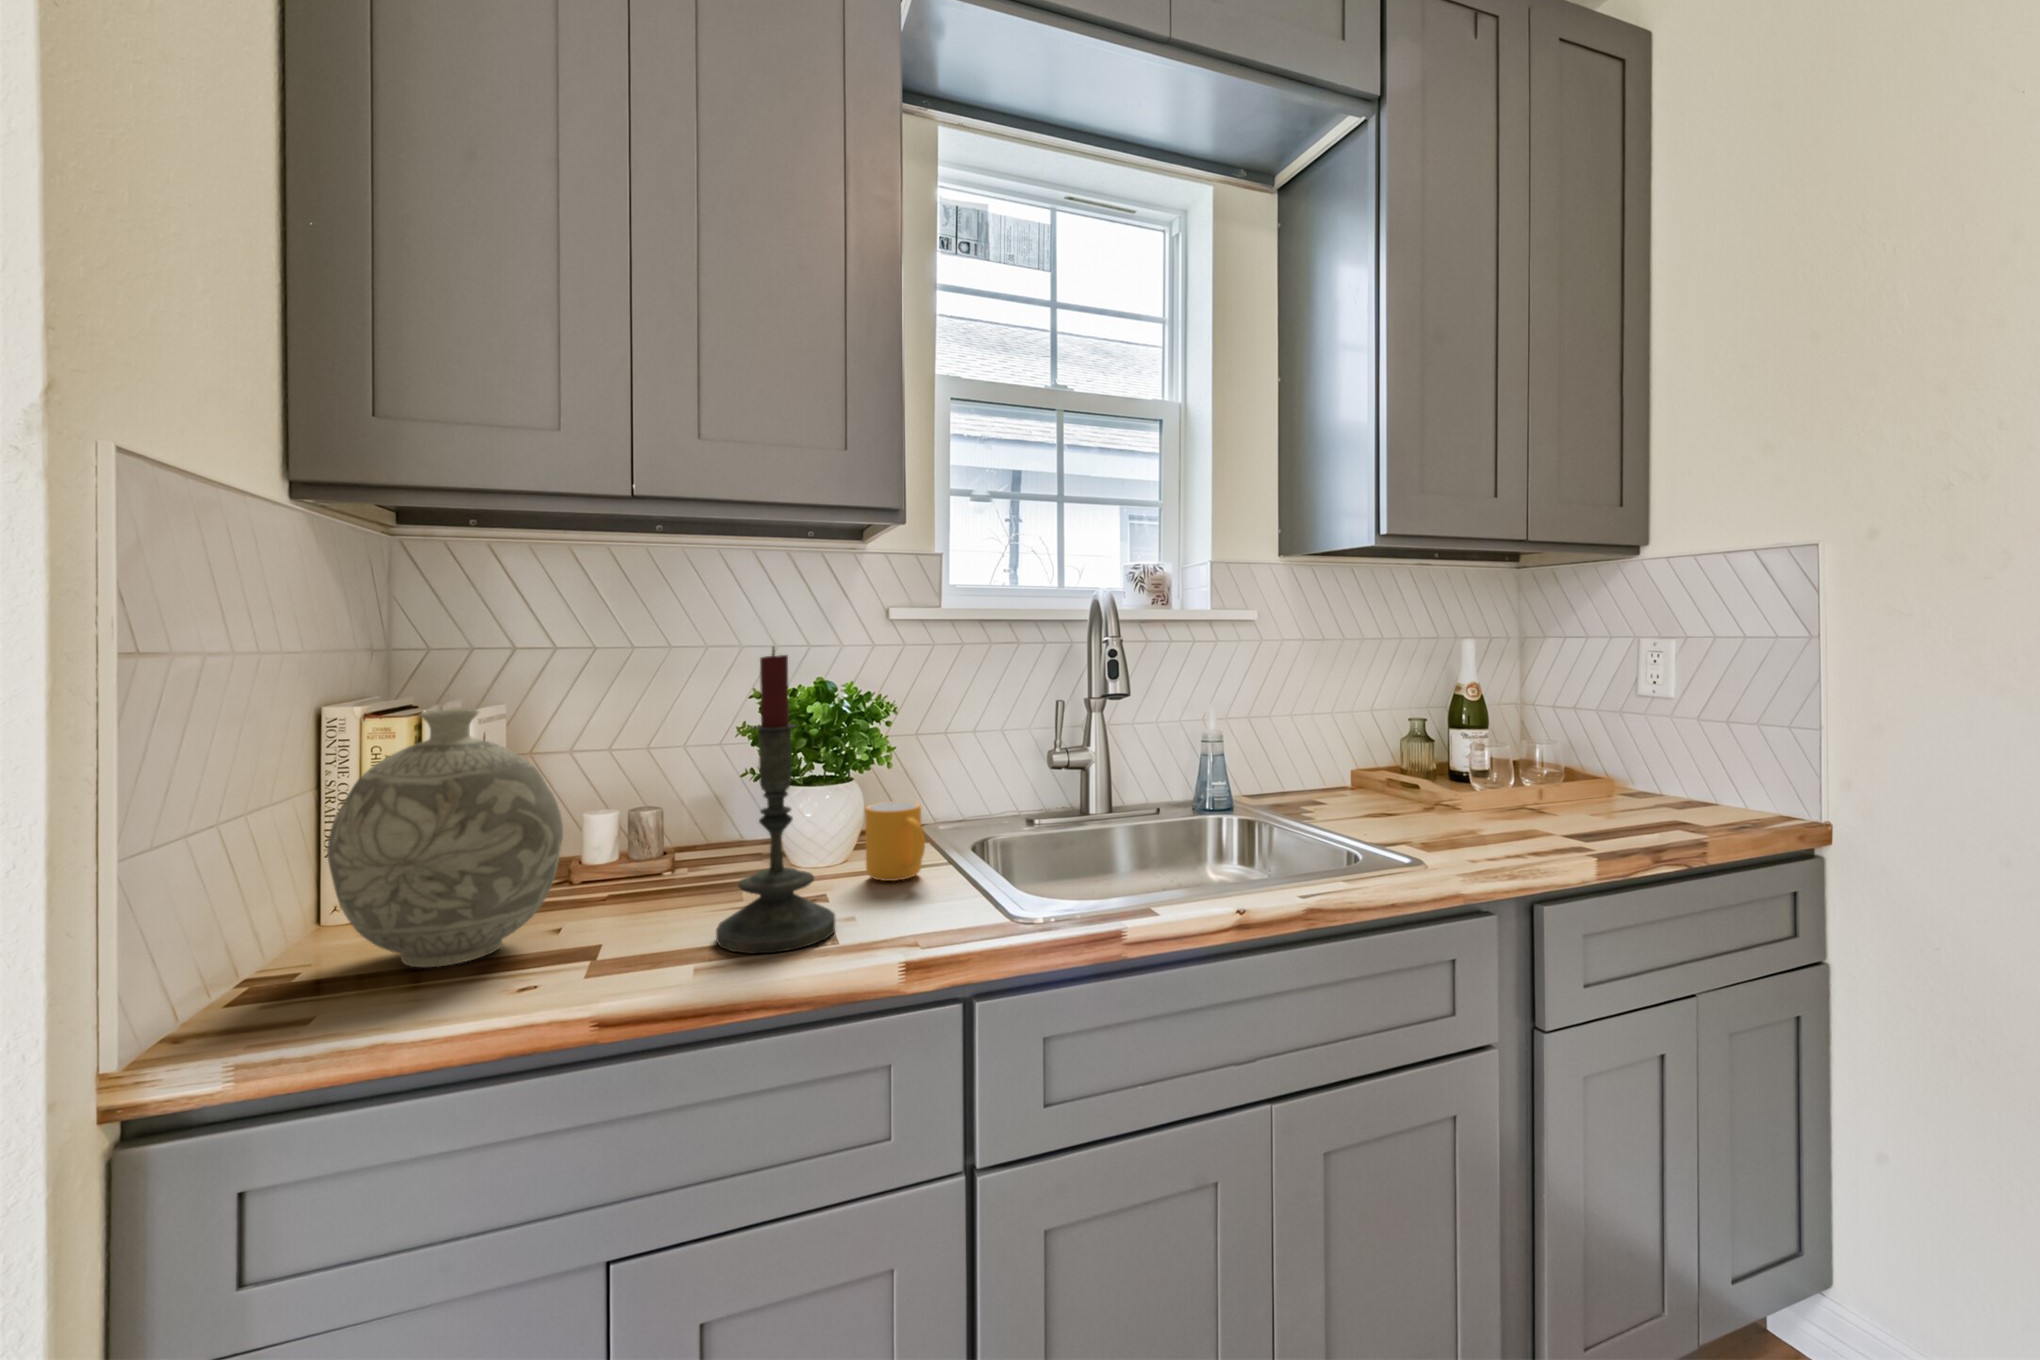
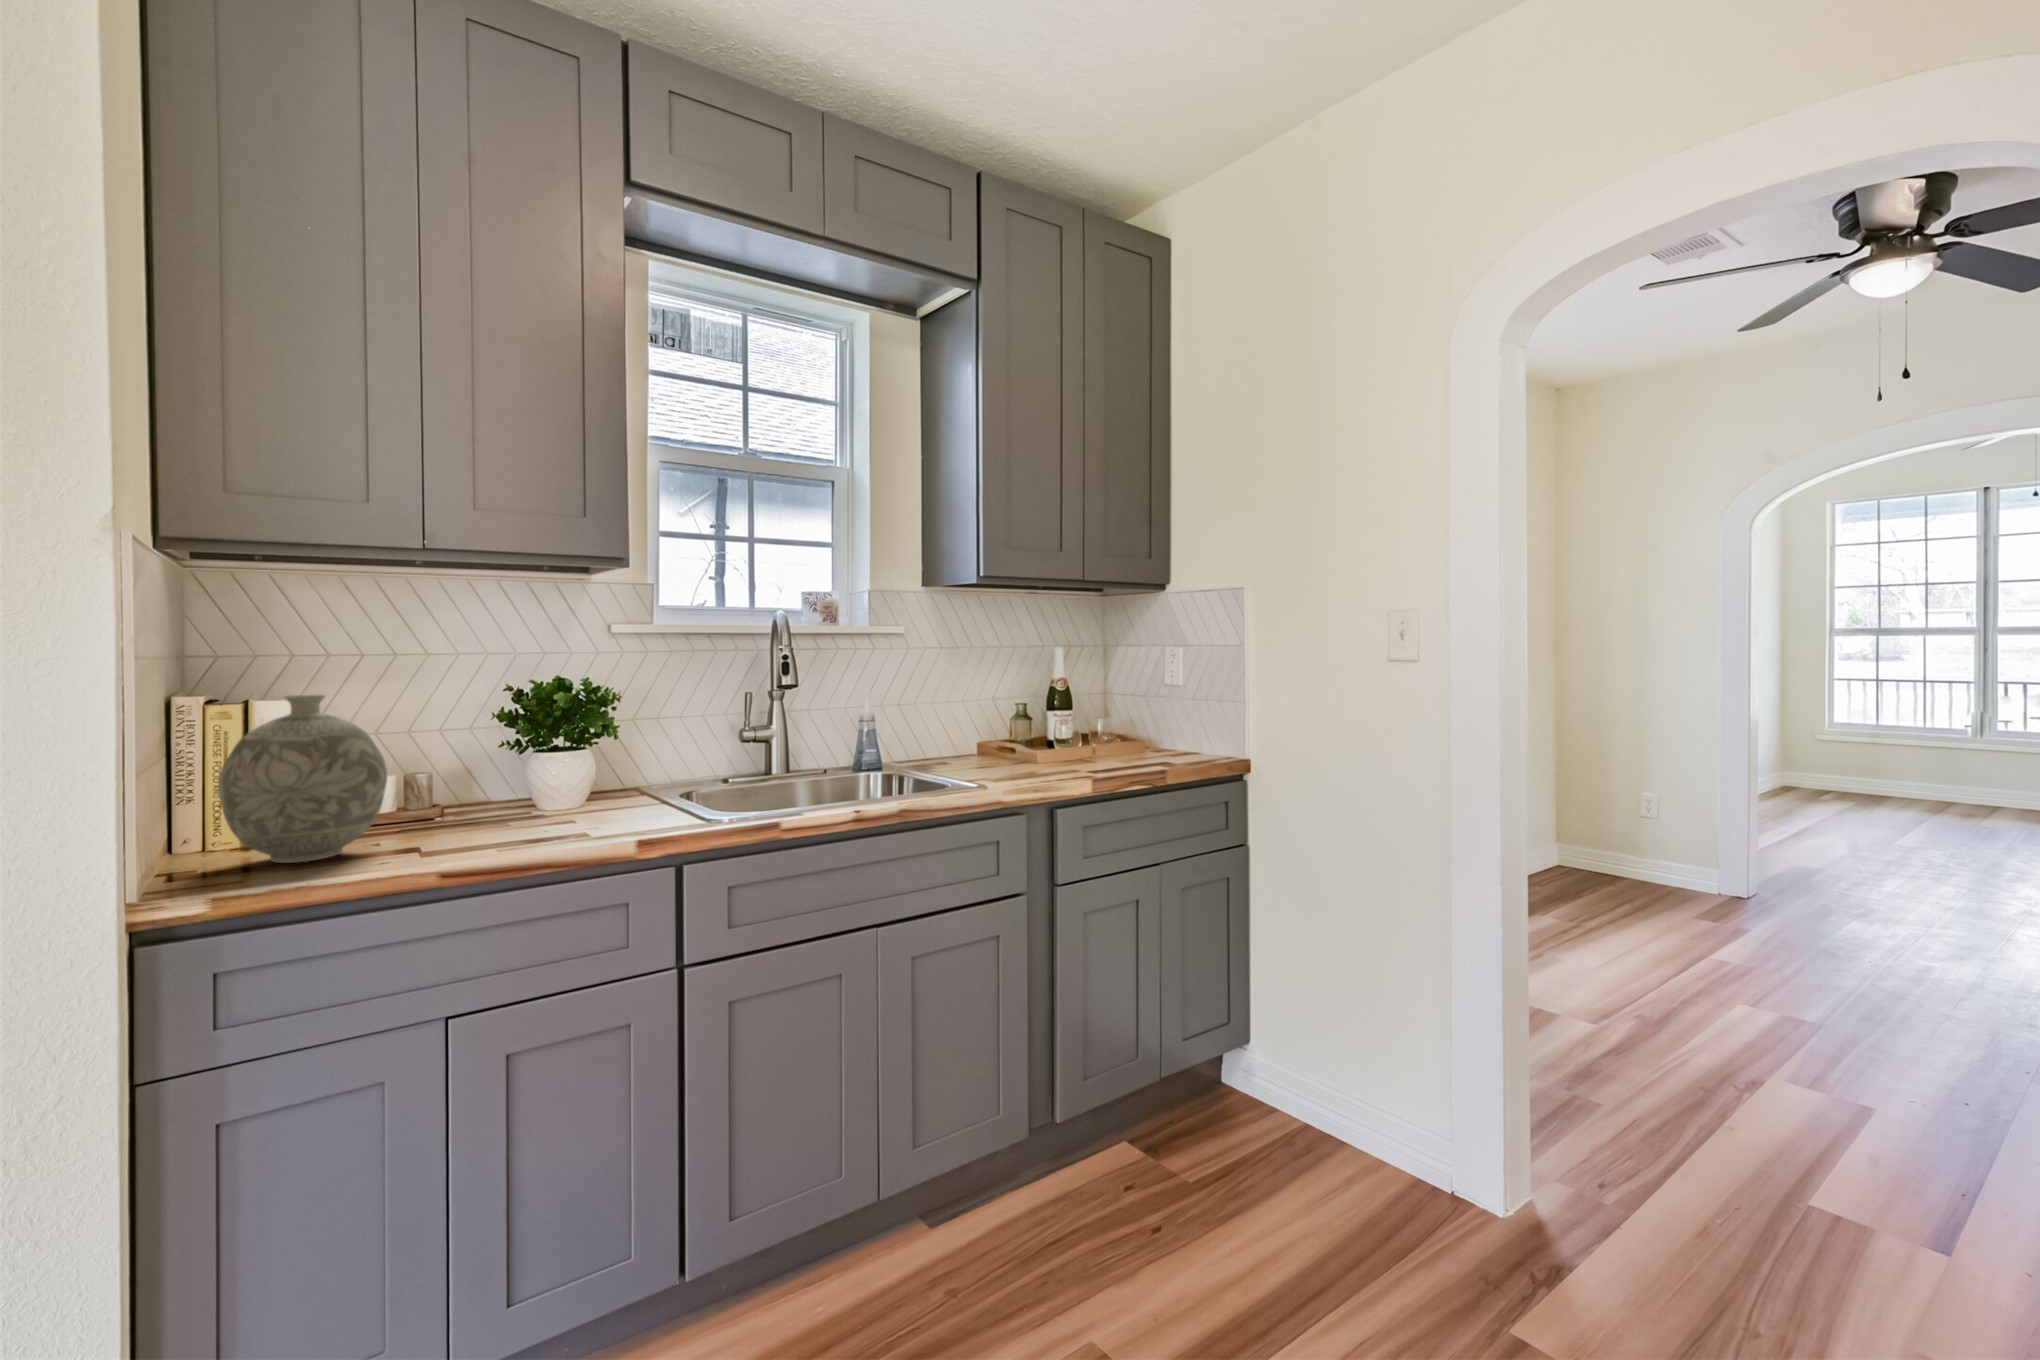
candle: present [716,646,835,953] -> none [504,651,587,844]
mug: present [865,801,925,881] -> none [601,759,646,812]

